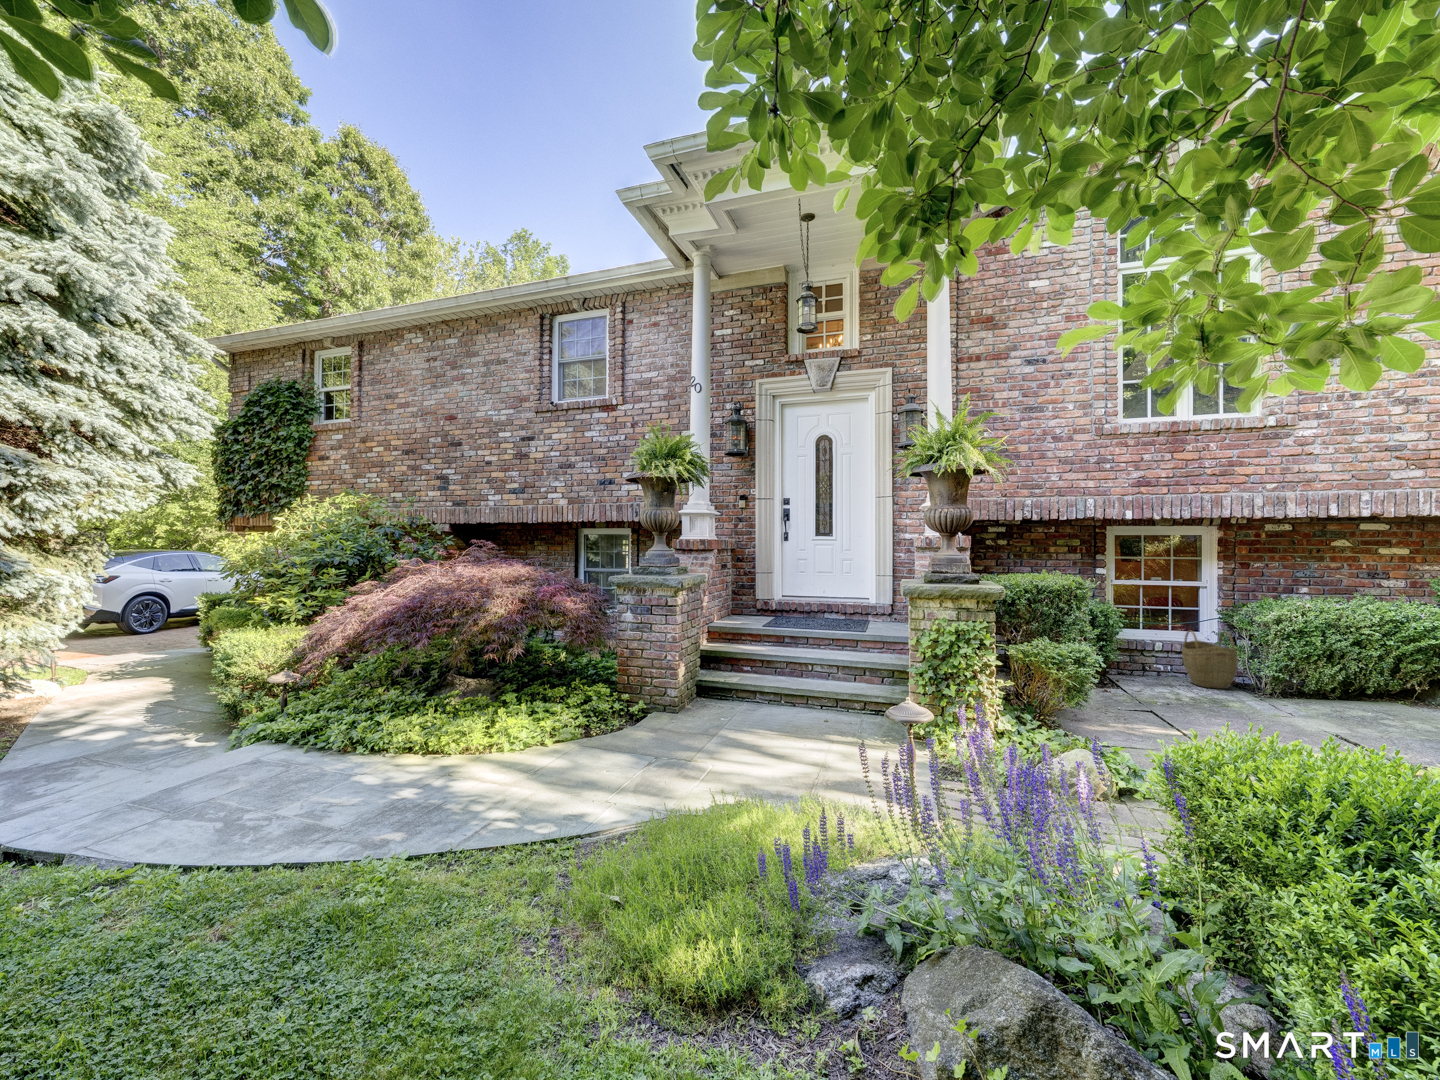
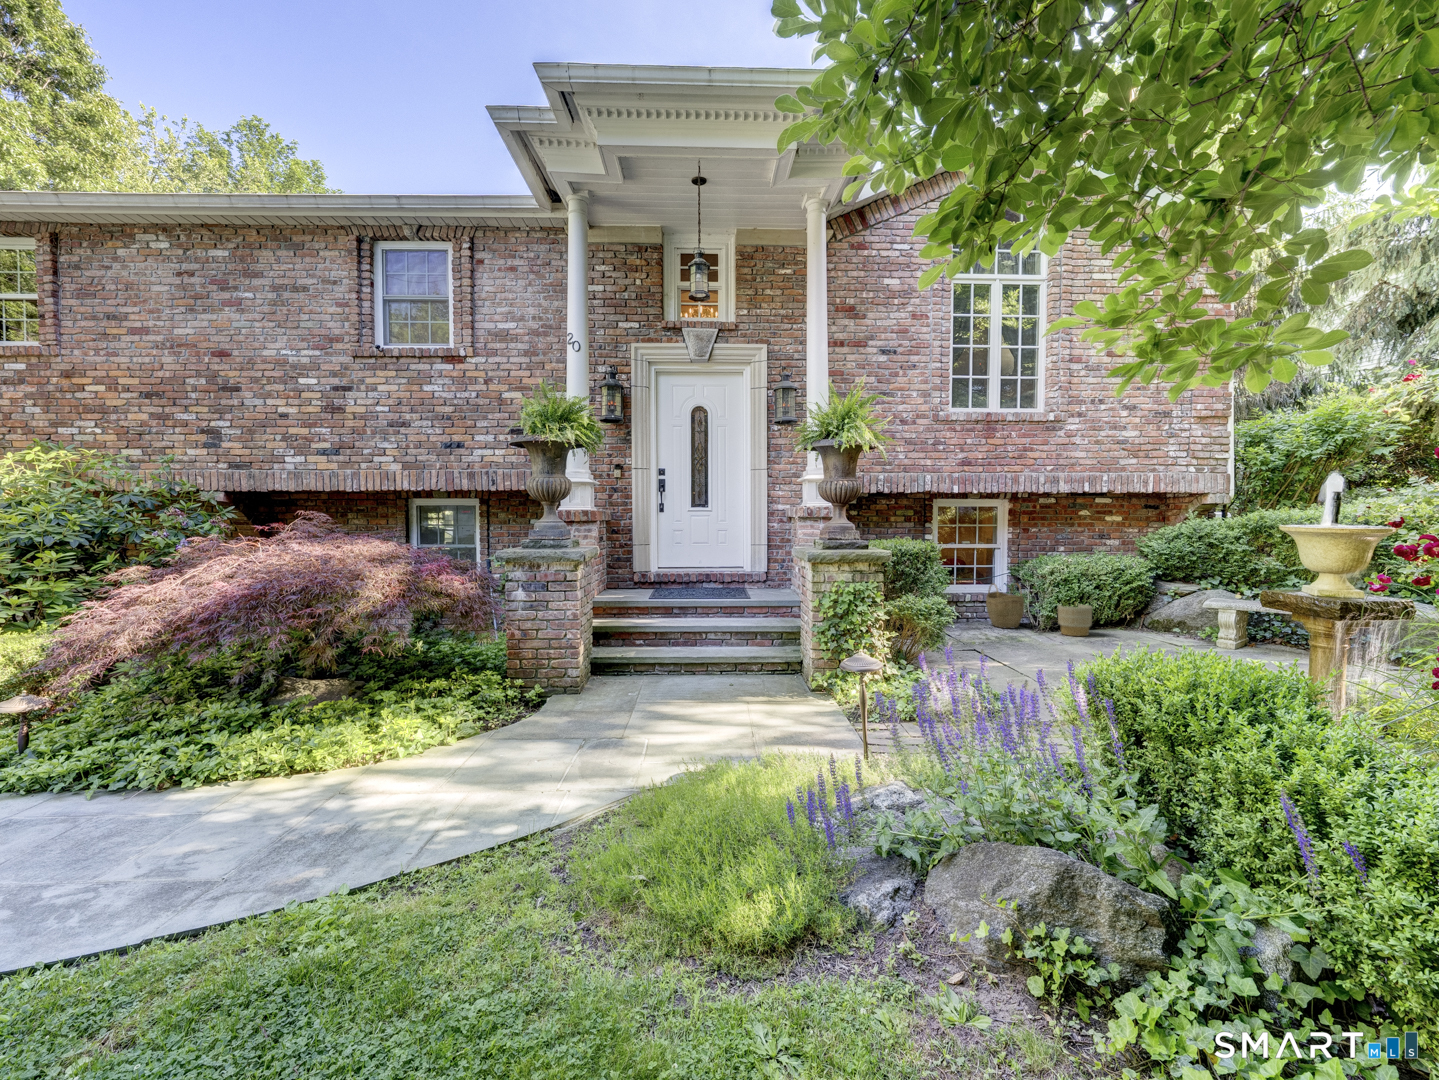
planter: none [1287,662,1345,708] -> present [1058,605,1092,636]

